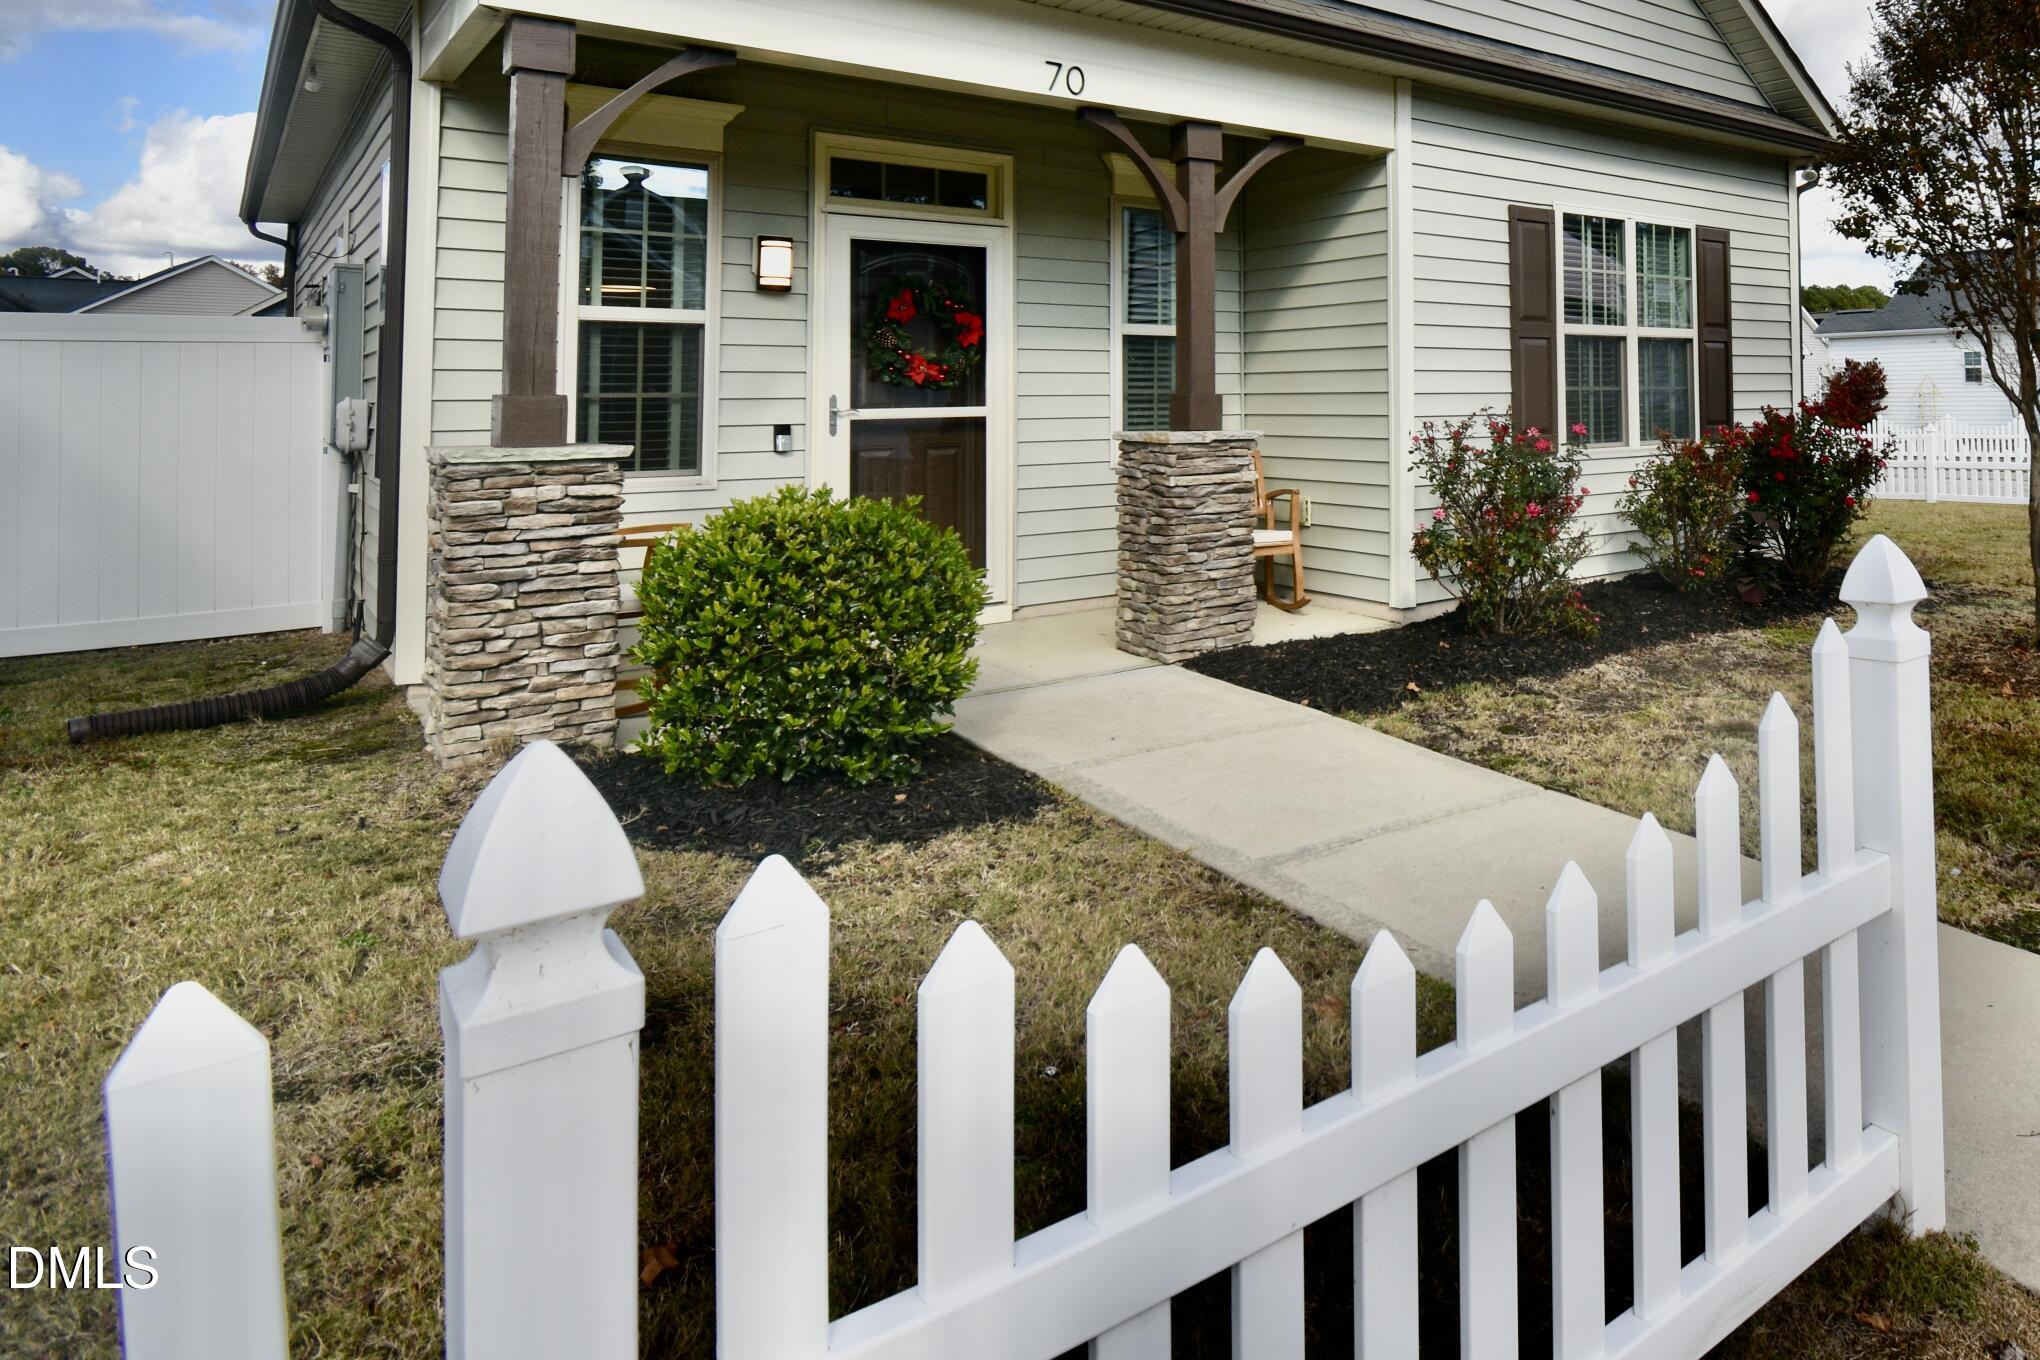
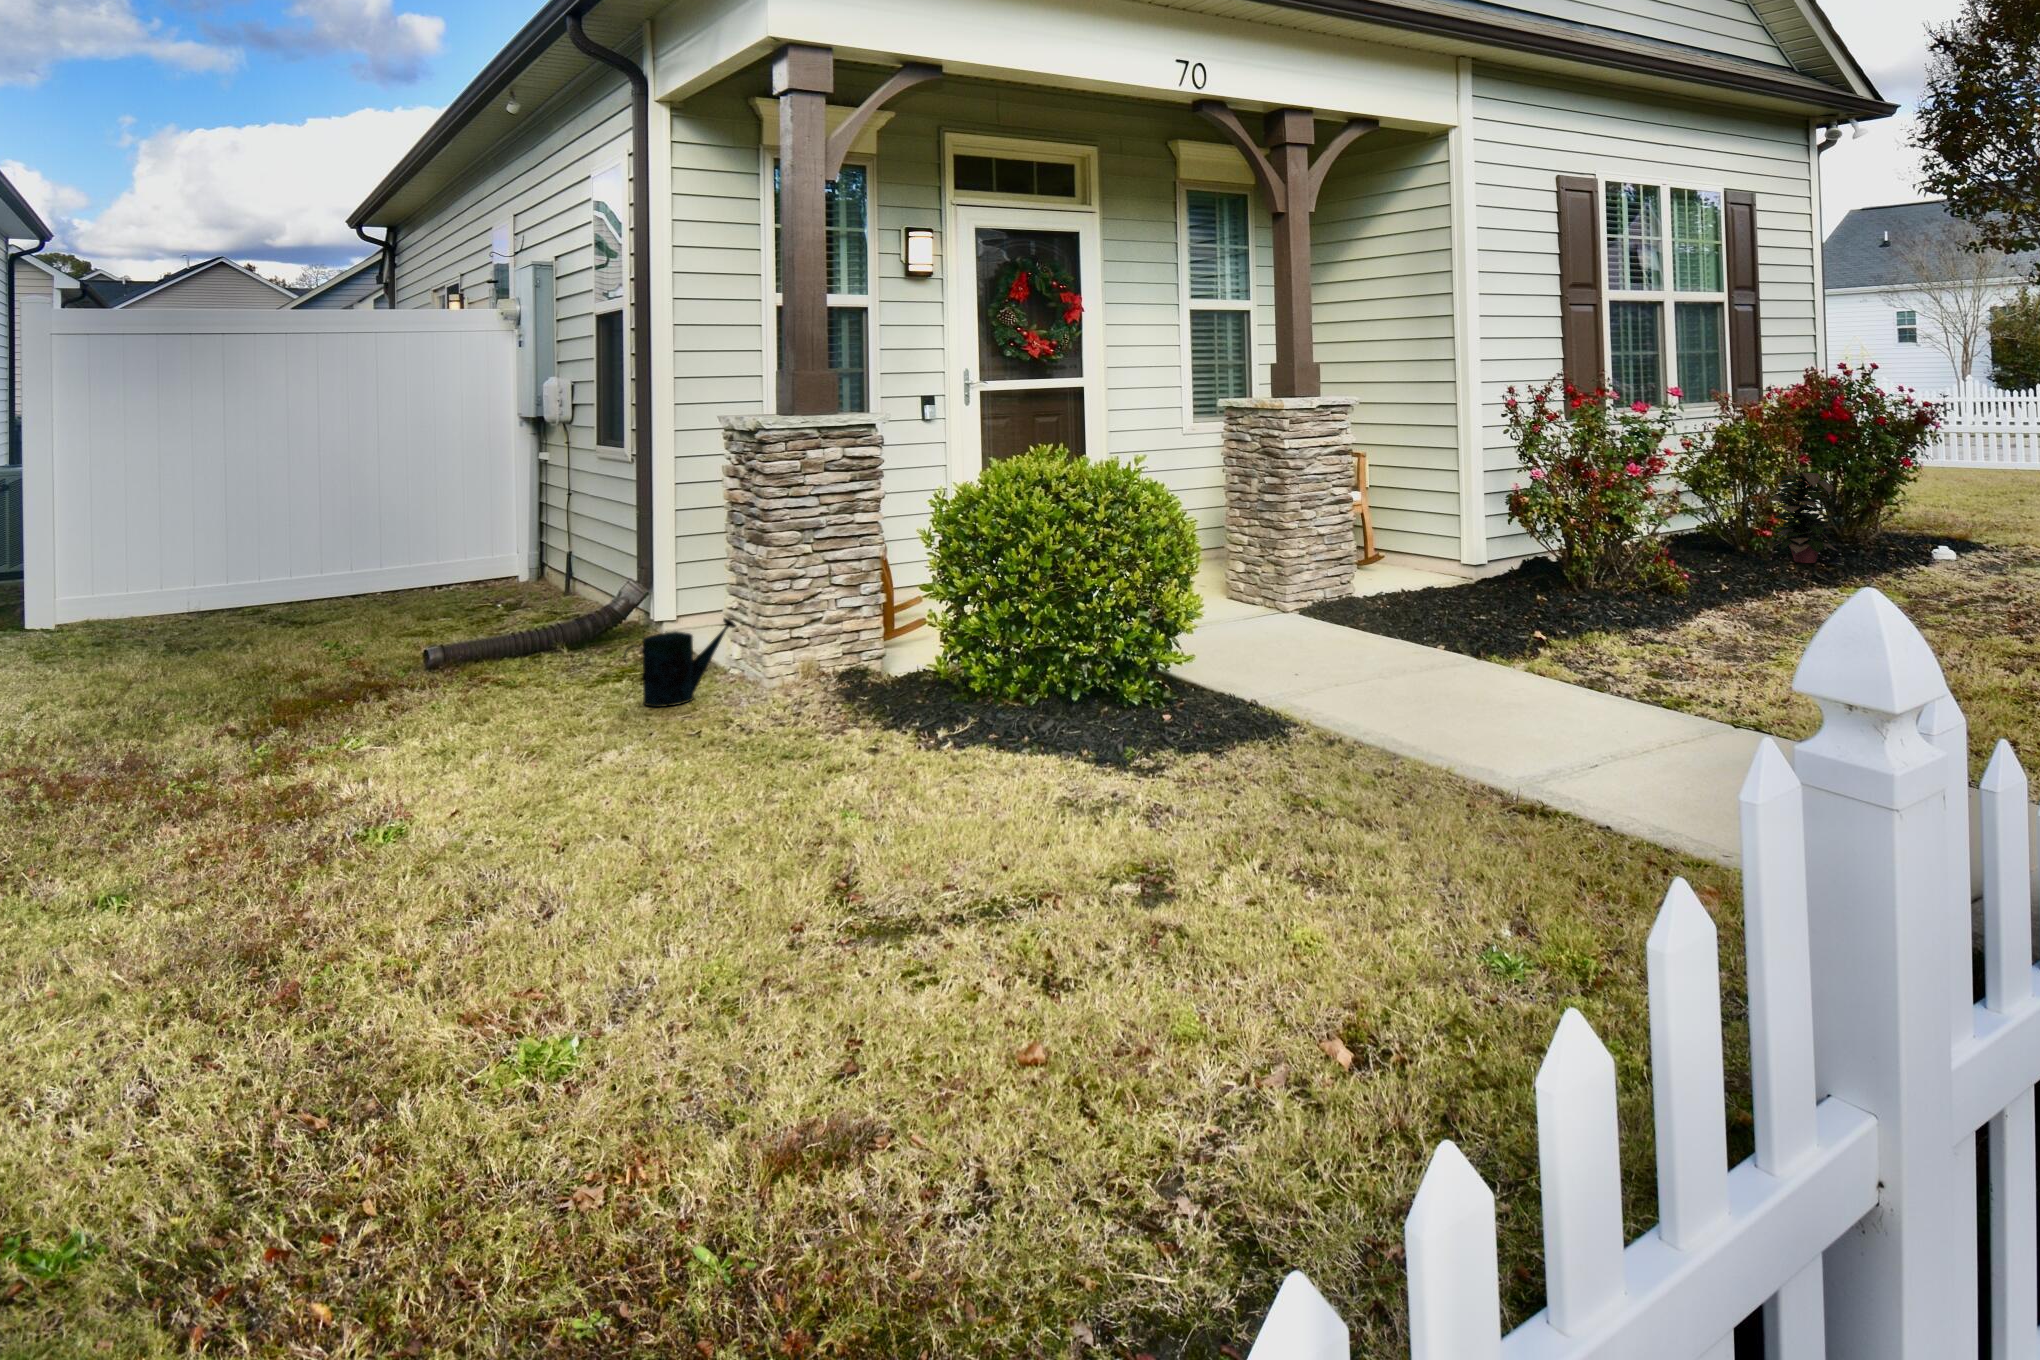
watering can: none [246,685,419,794] -> present [624,618,736,707]

